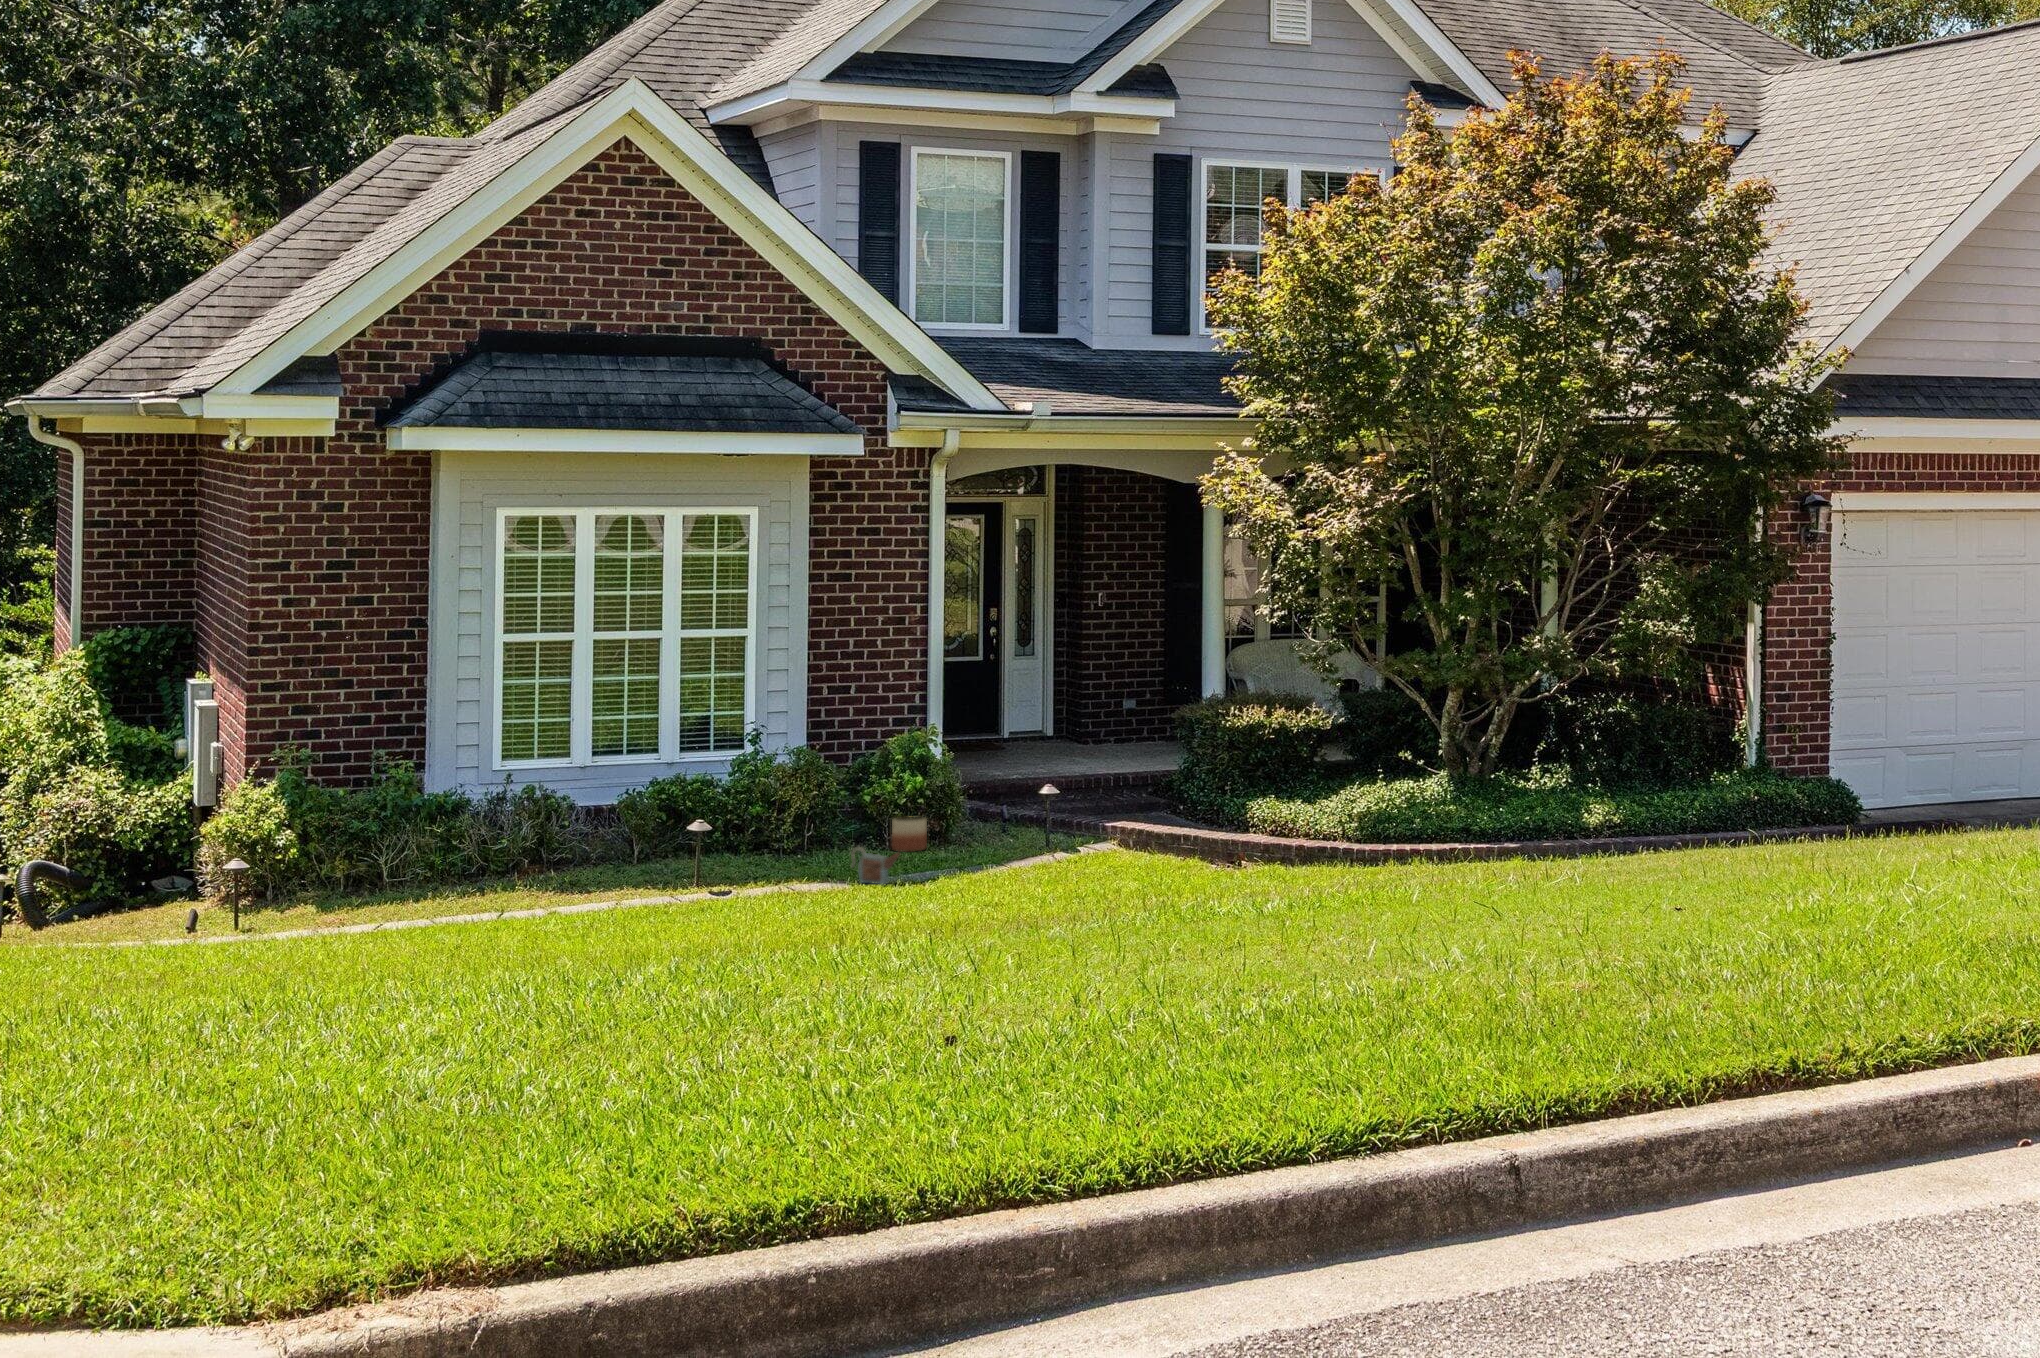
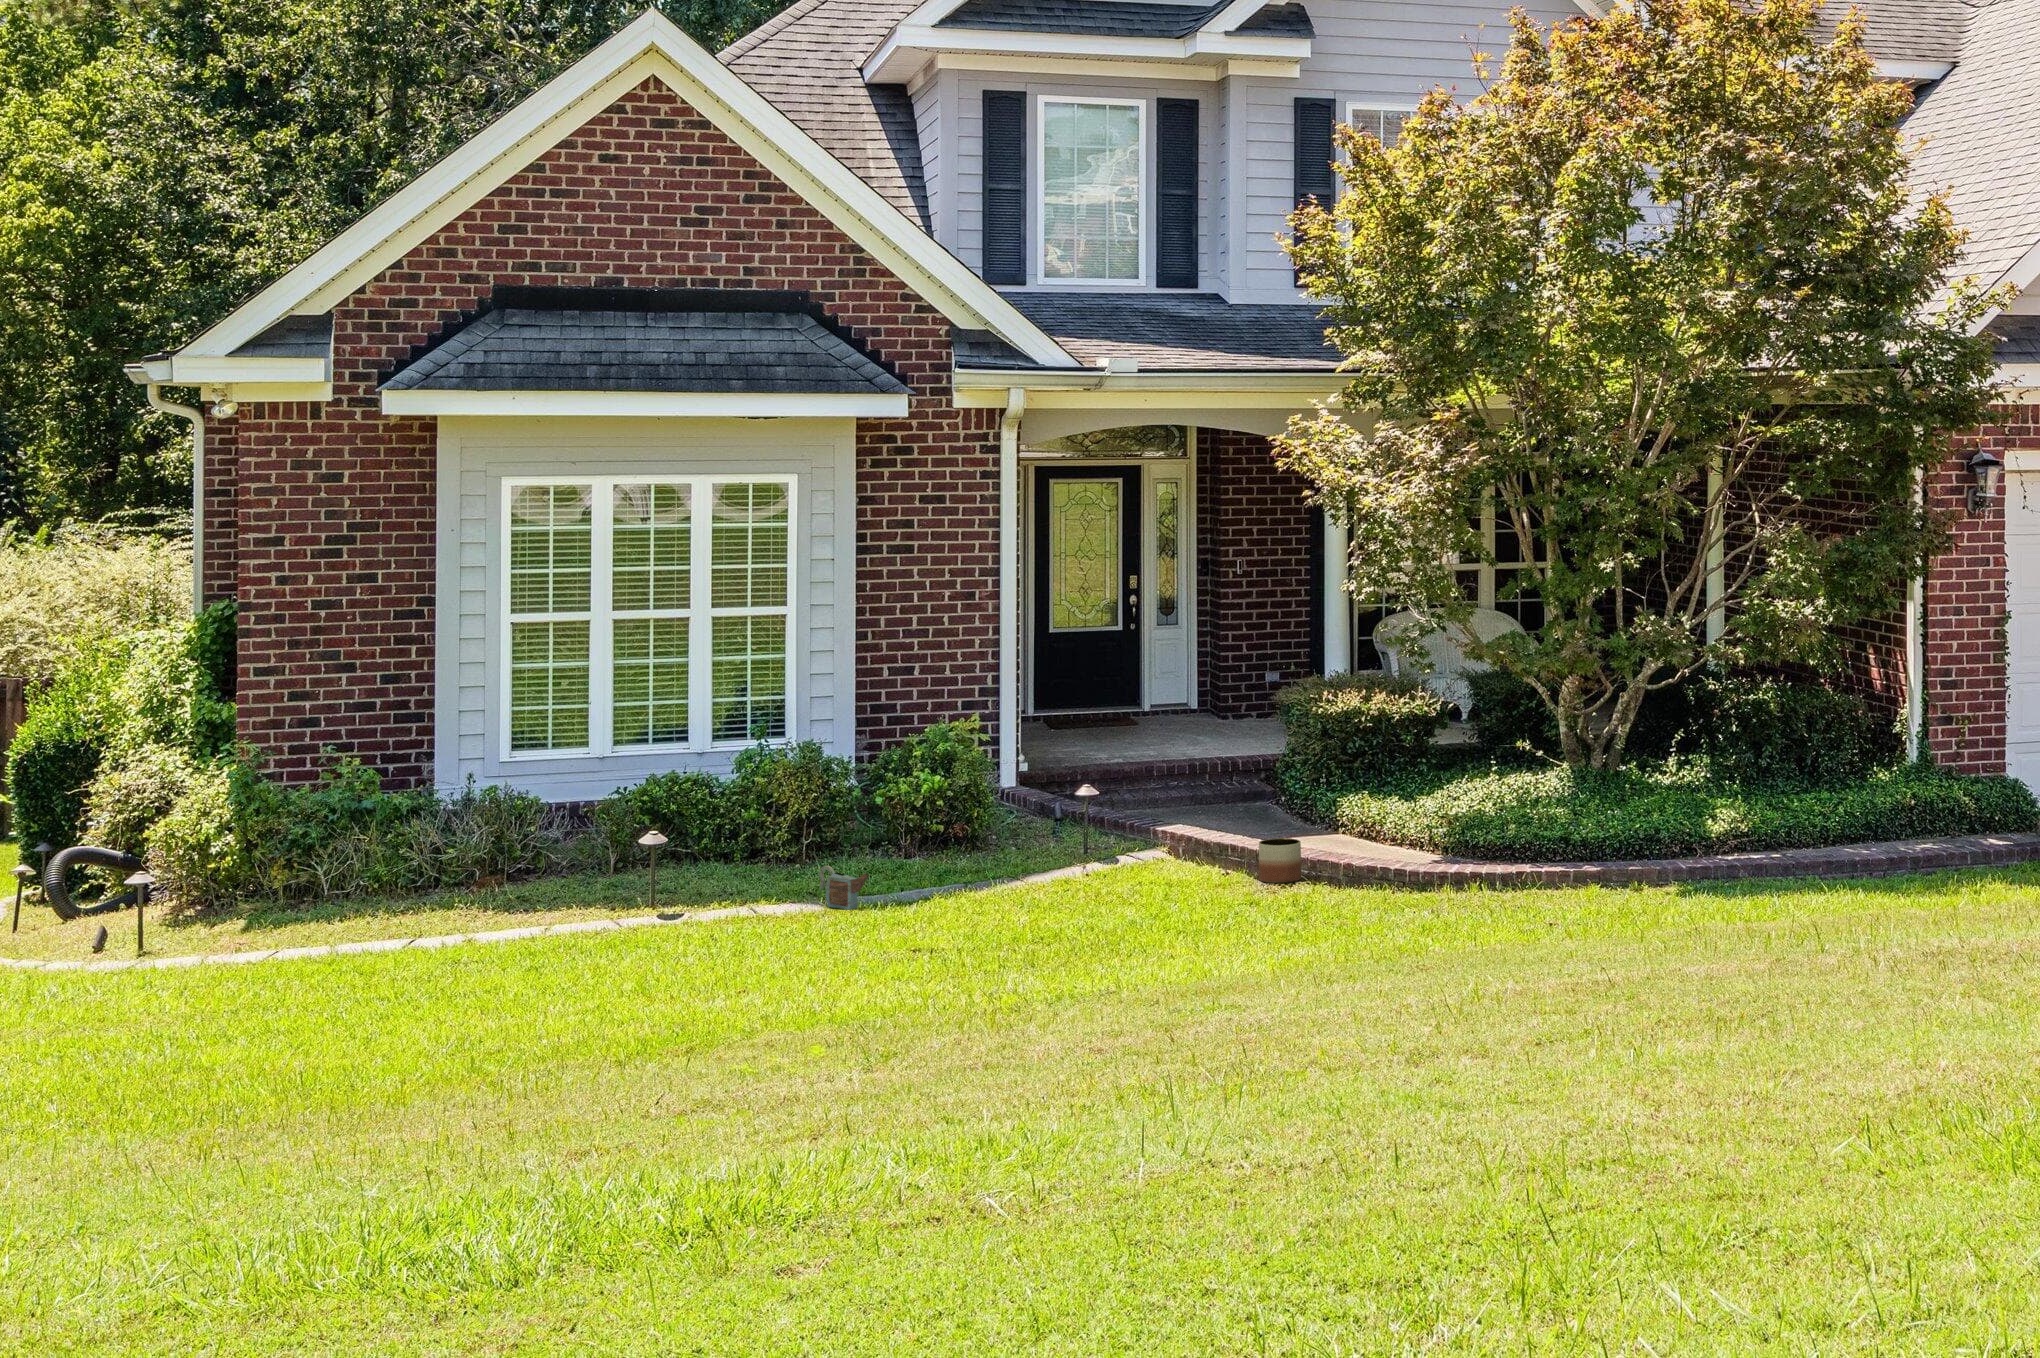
planter: present [892,817,927,852] -> present [1259,838,1301,884]

